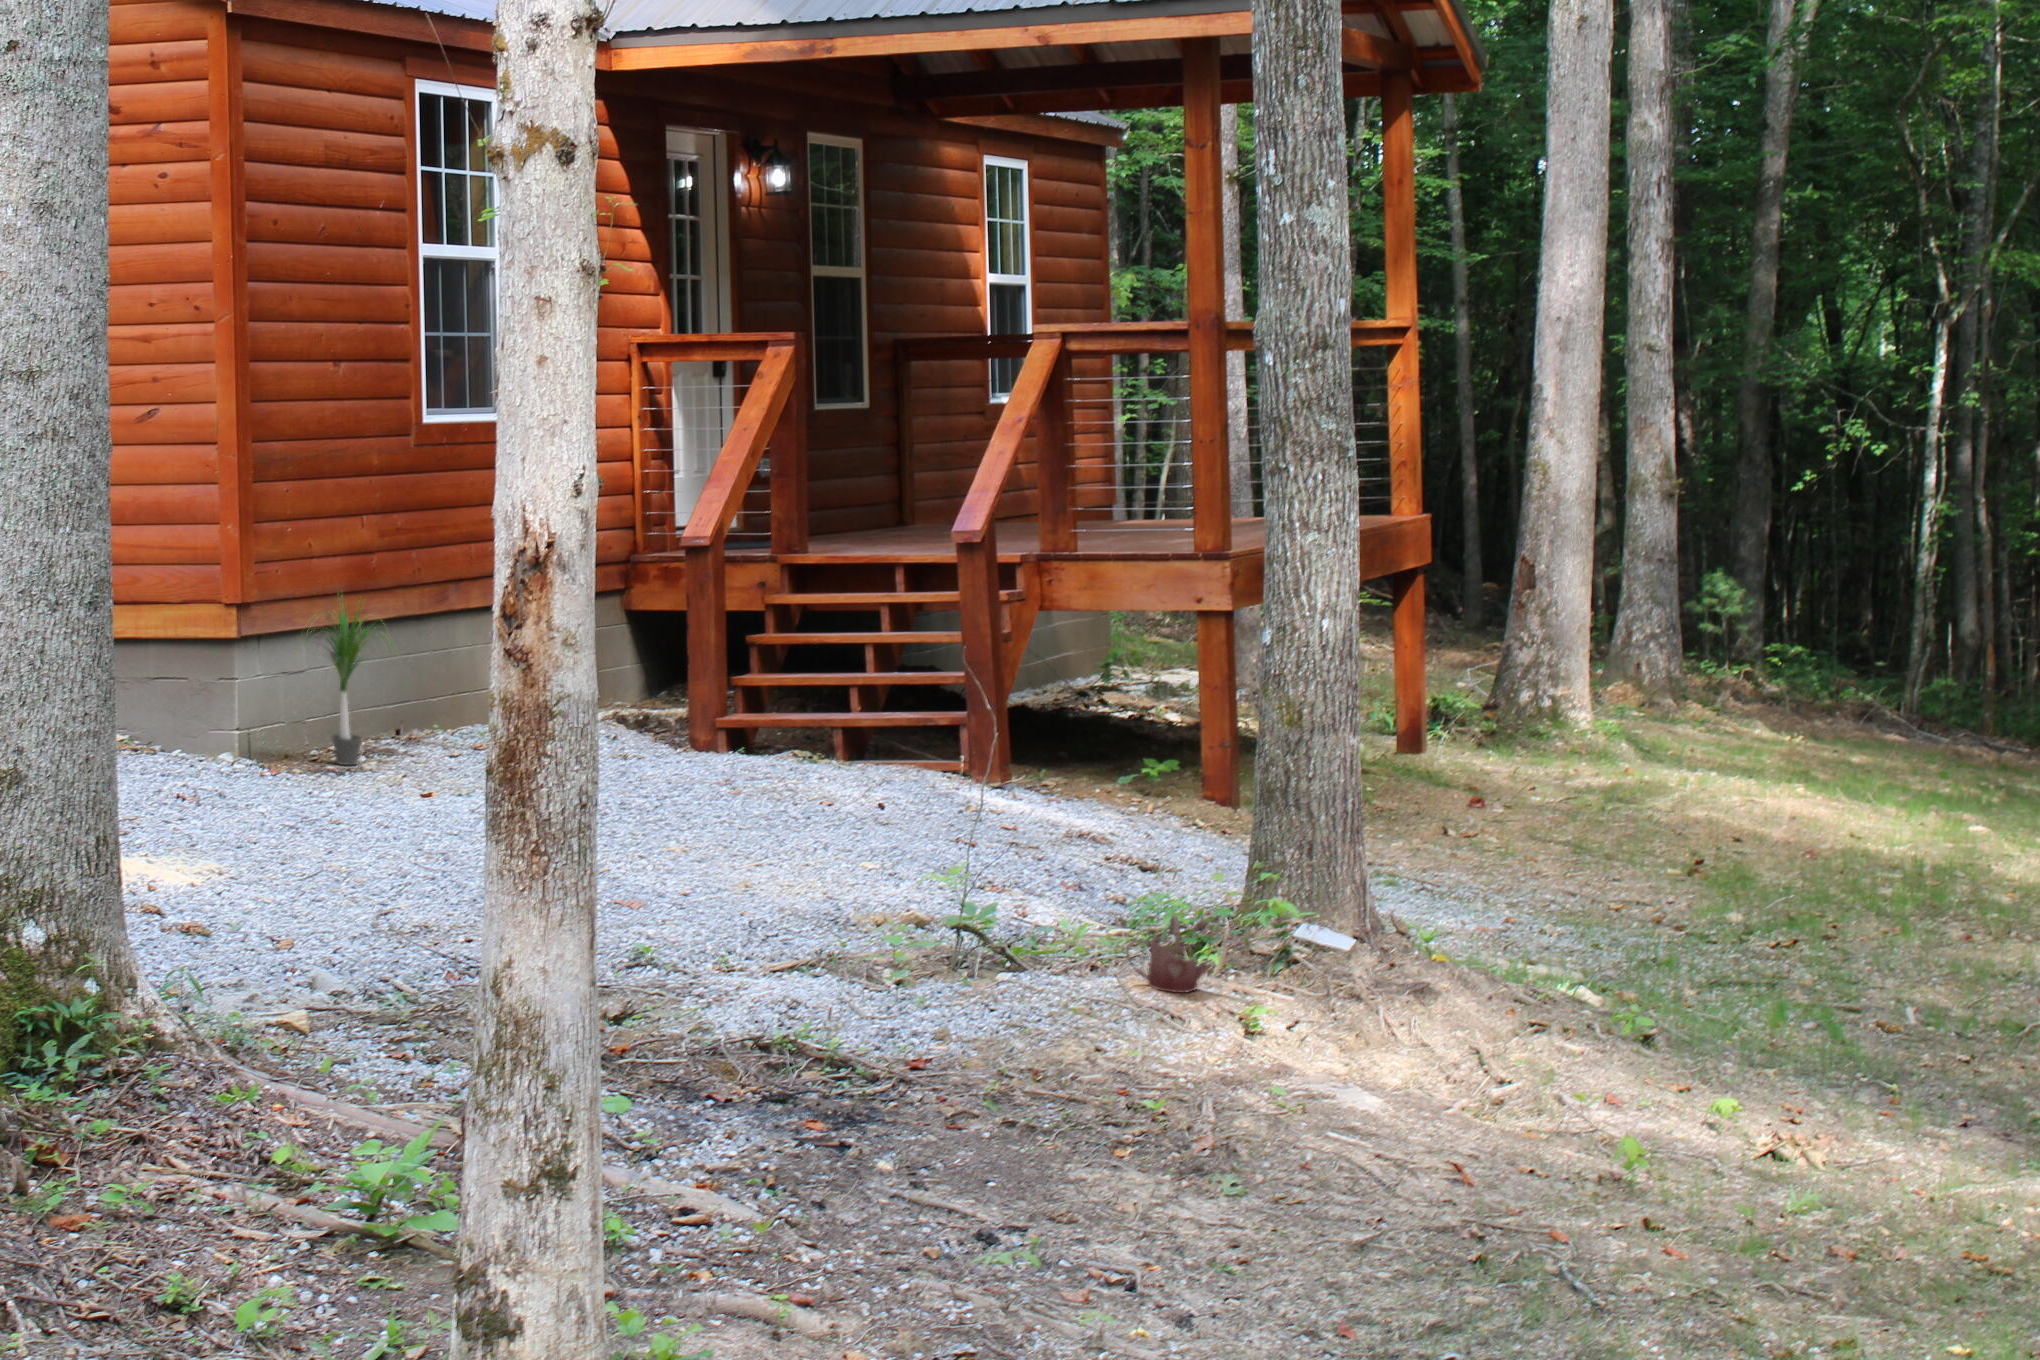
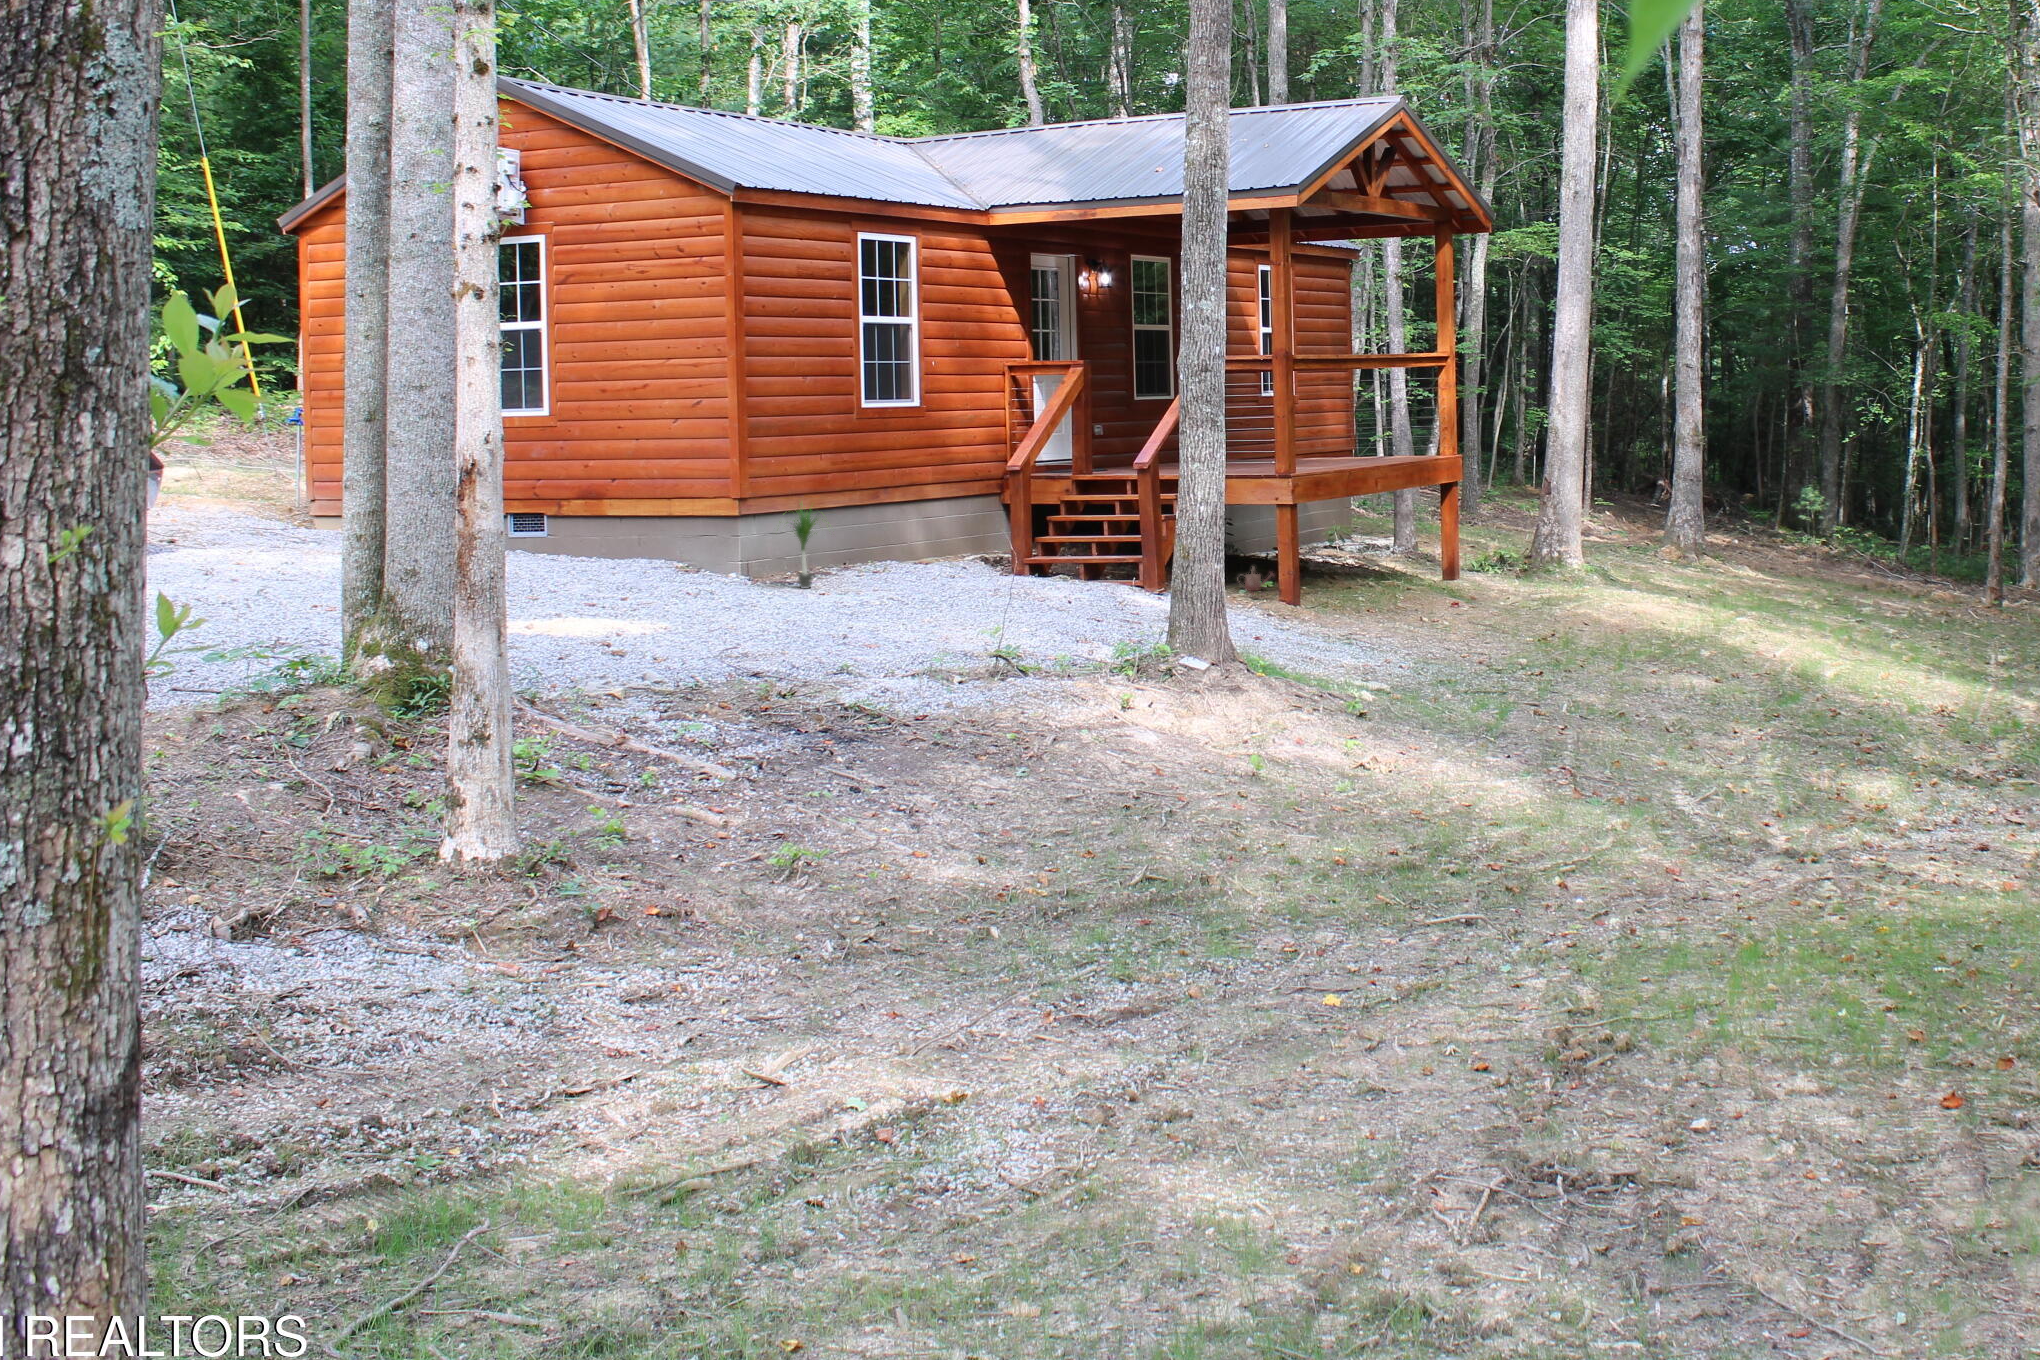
watering can: present [1126,914,1210,993] -> present [1239,567,1274,591]

